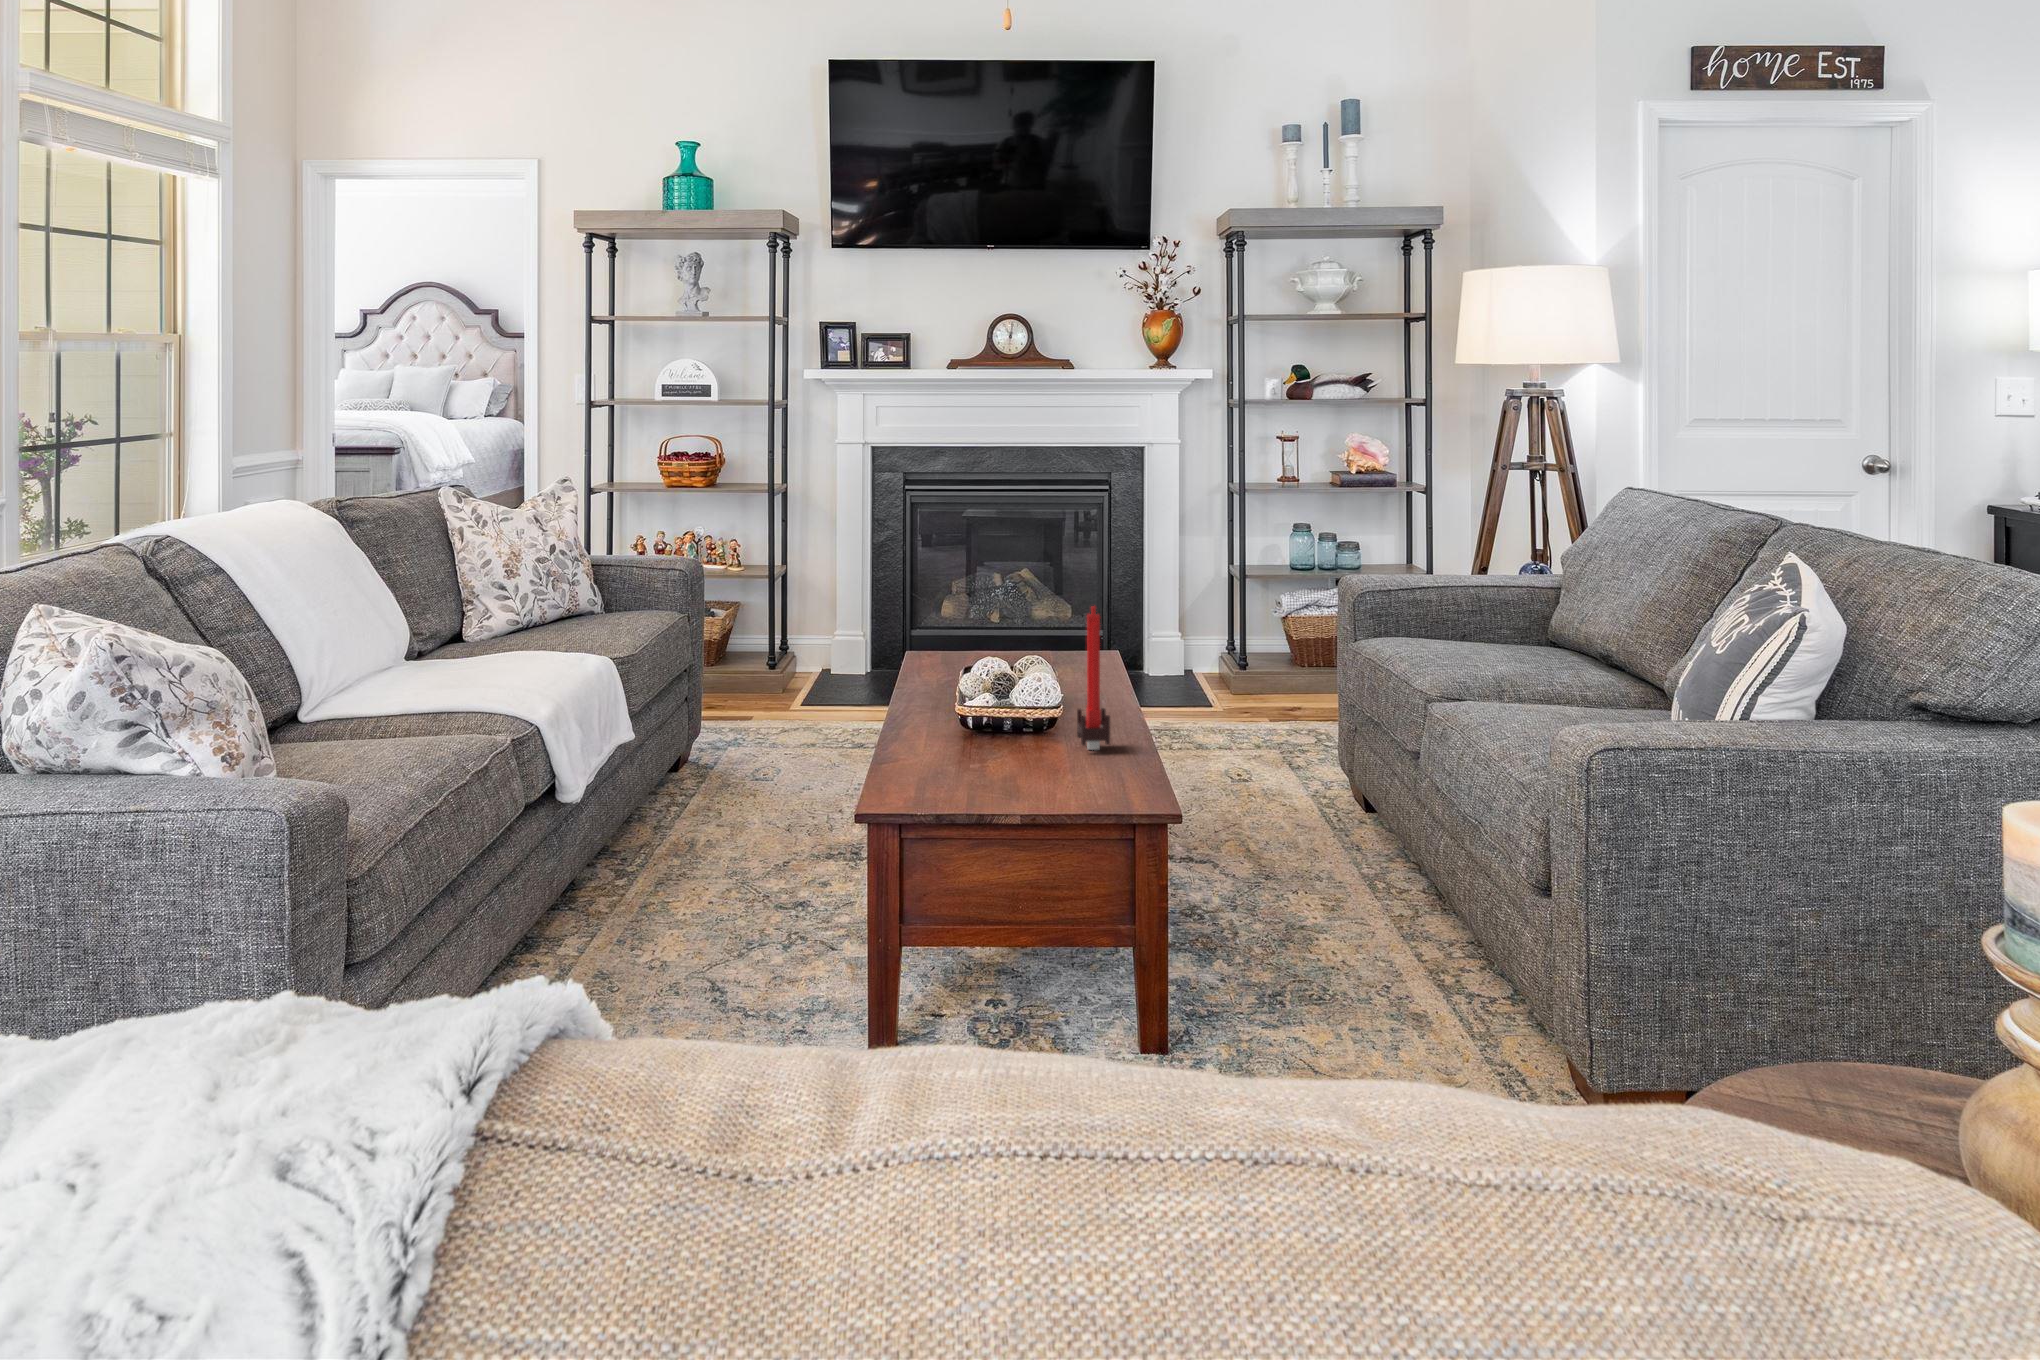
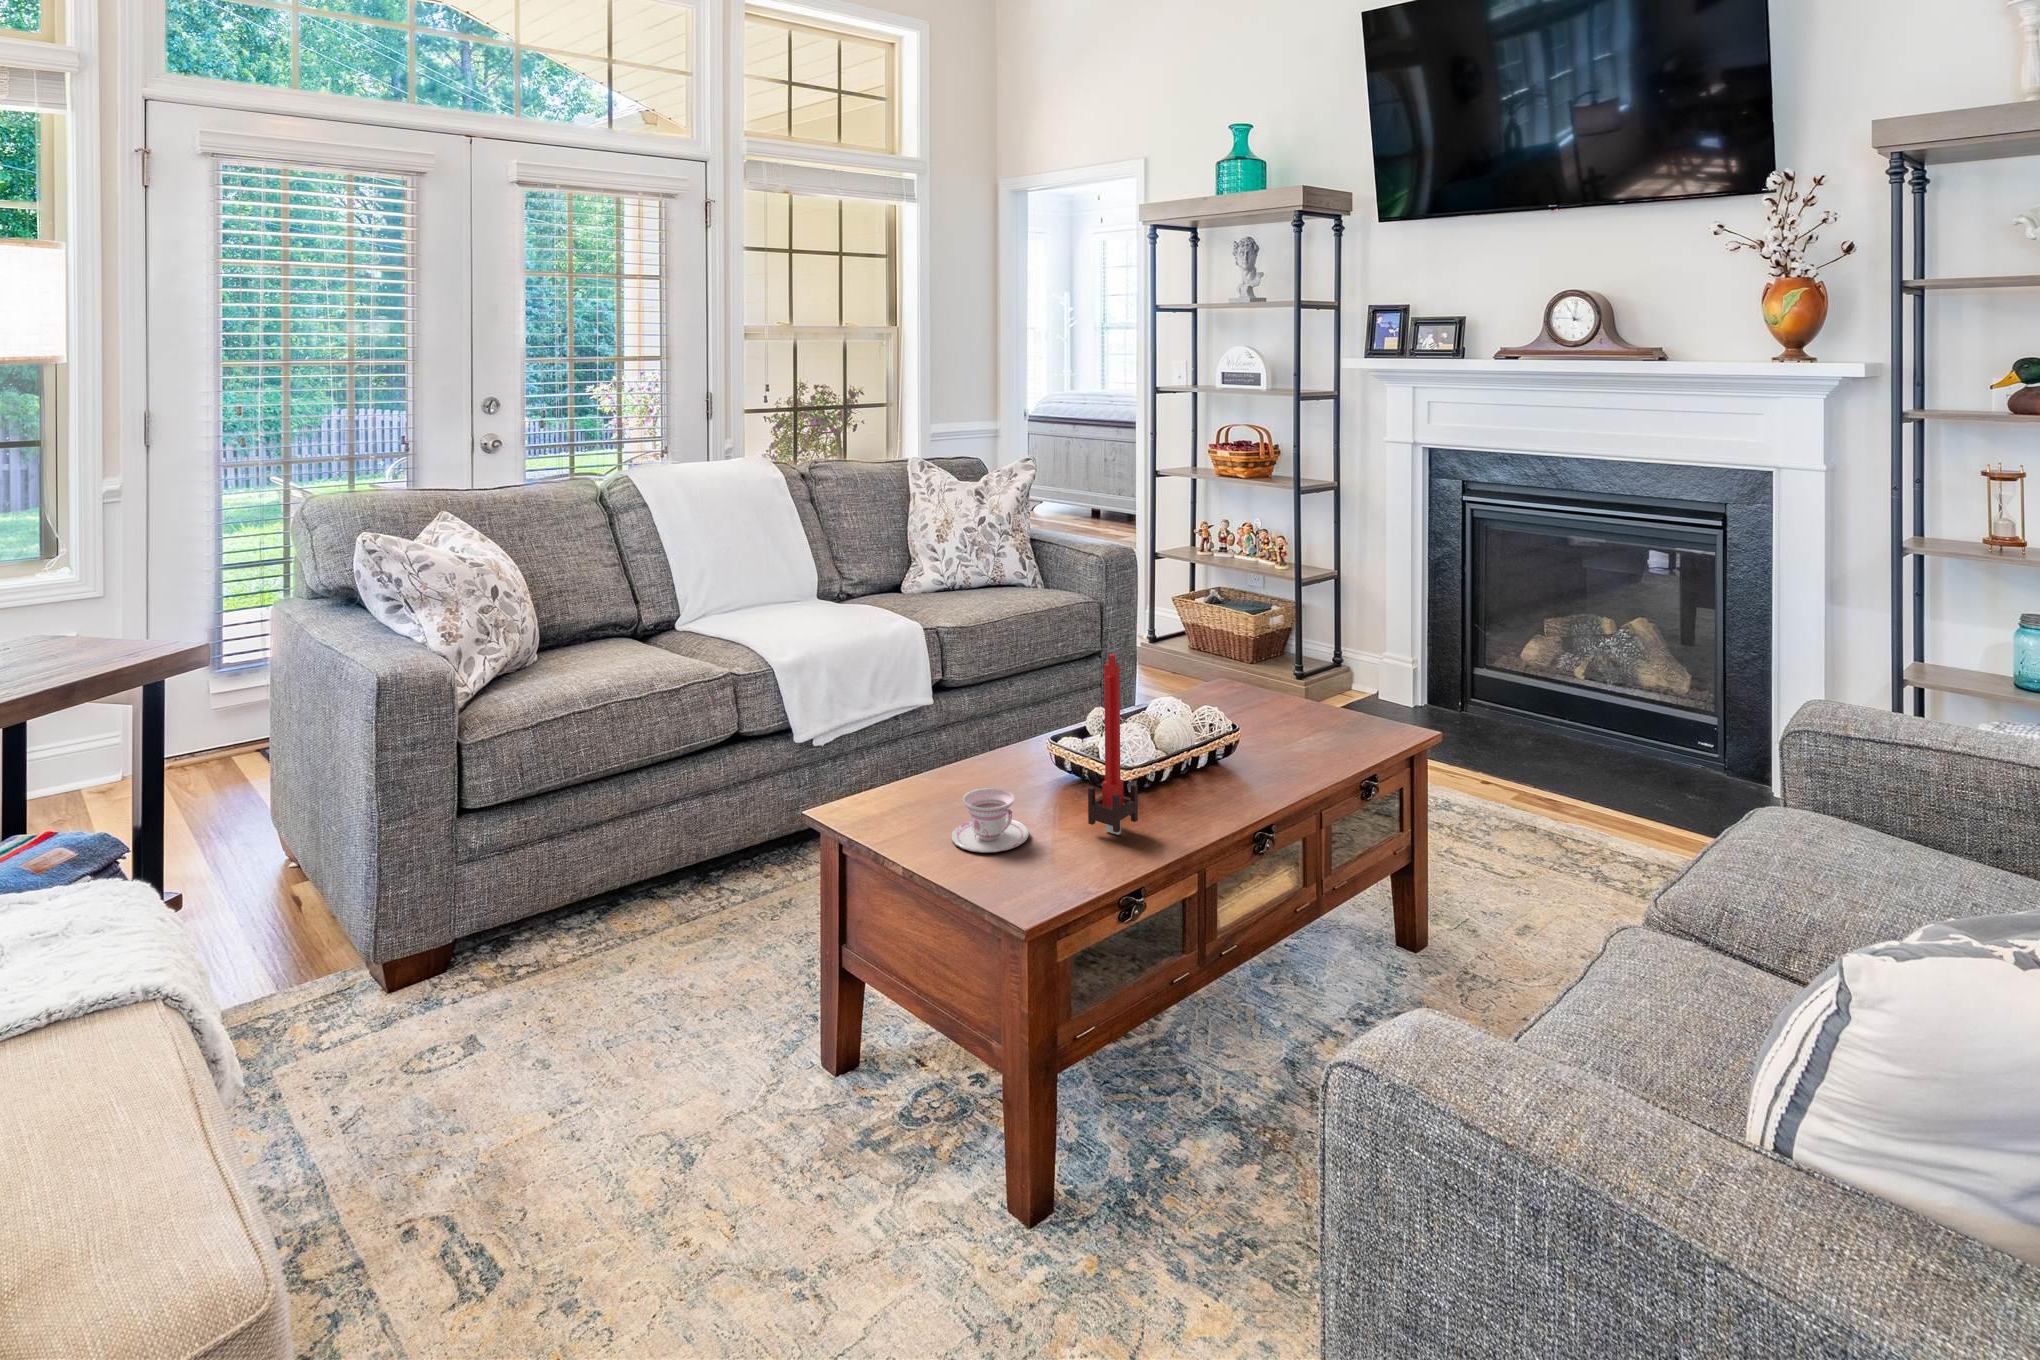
teacup: none [1001,733,1066,782] -> present [952,788,1029,852]

